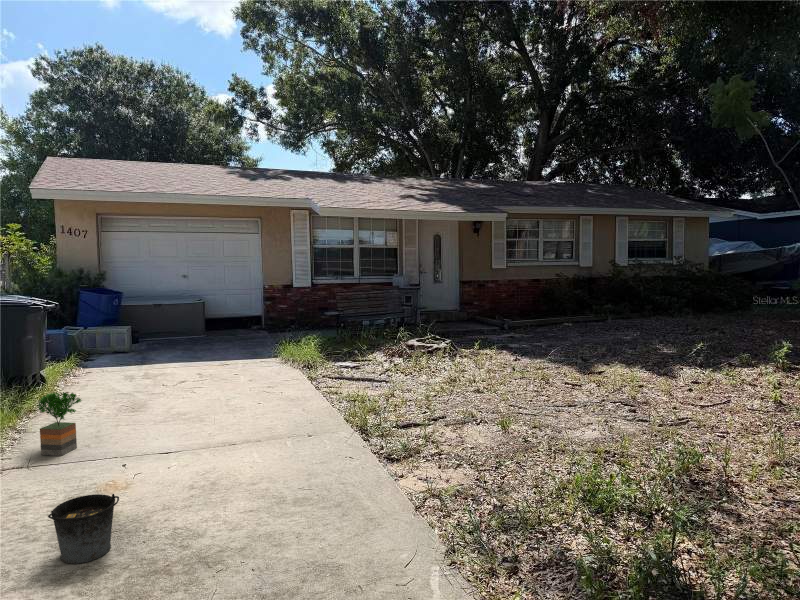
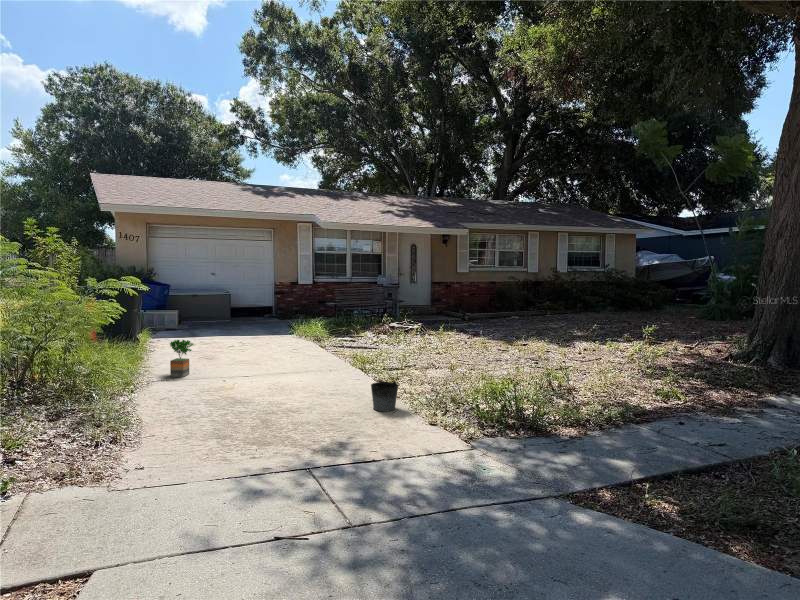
bucket: present [48,494,119,564] -> present [371,381,400,412]

